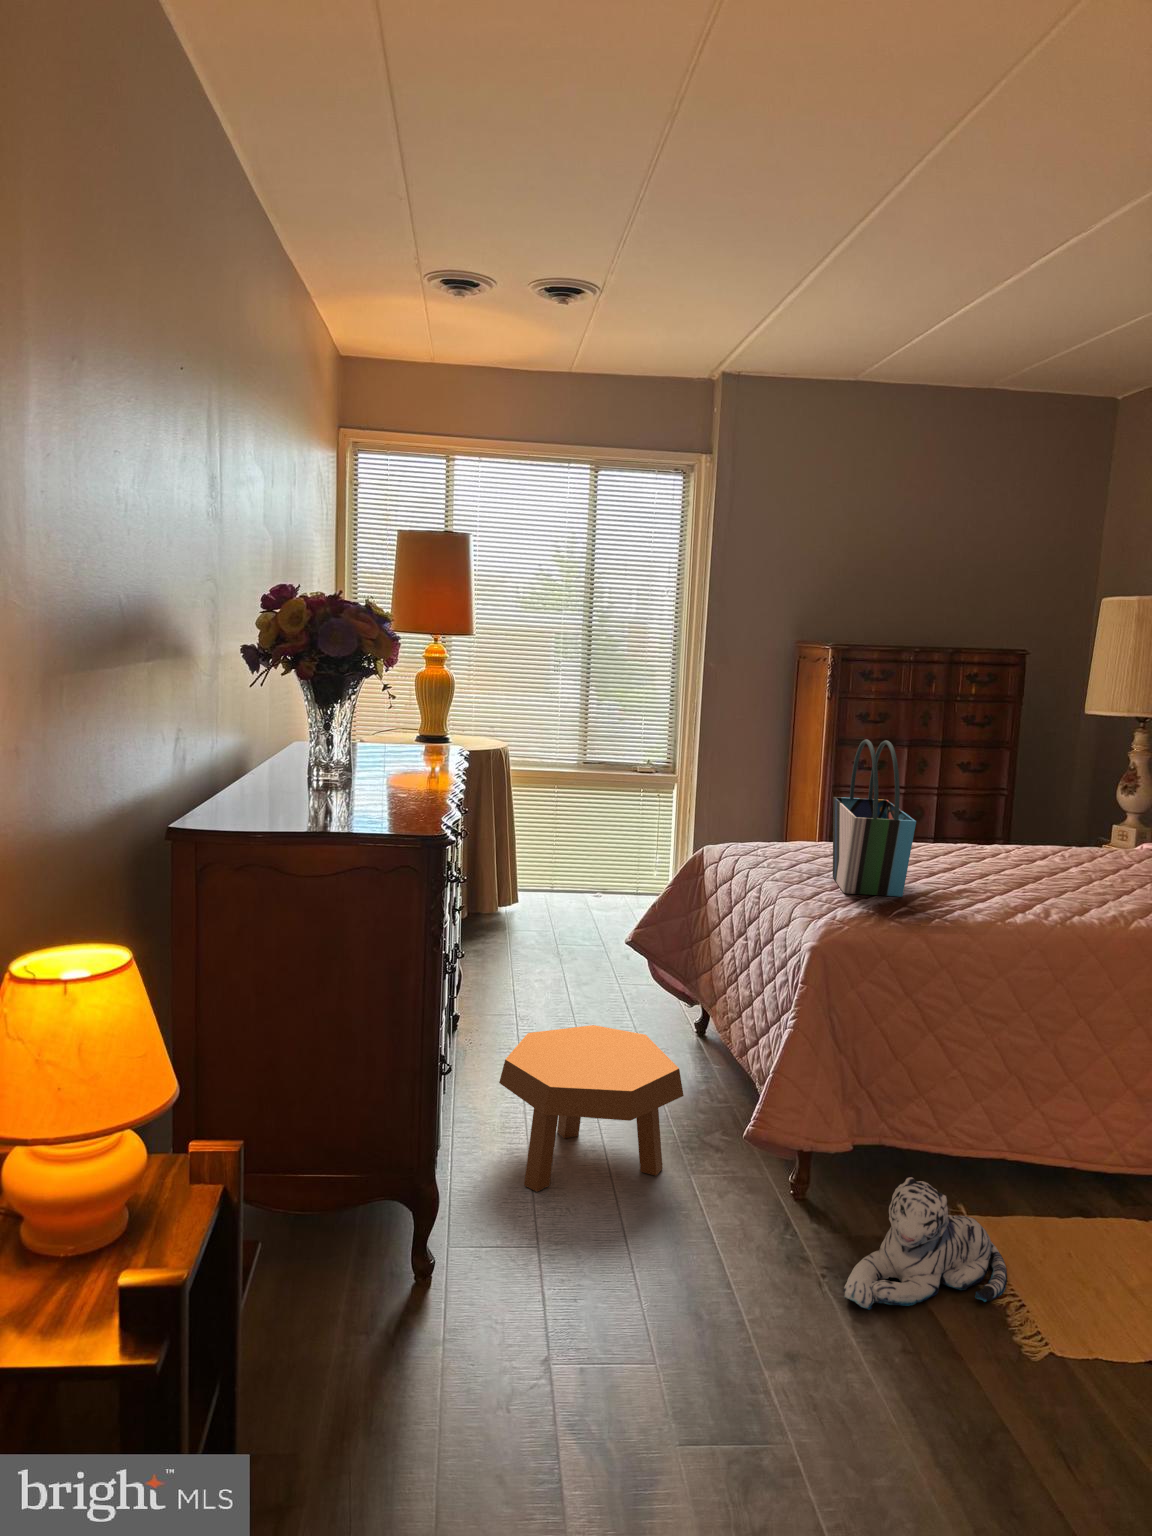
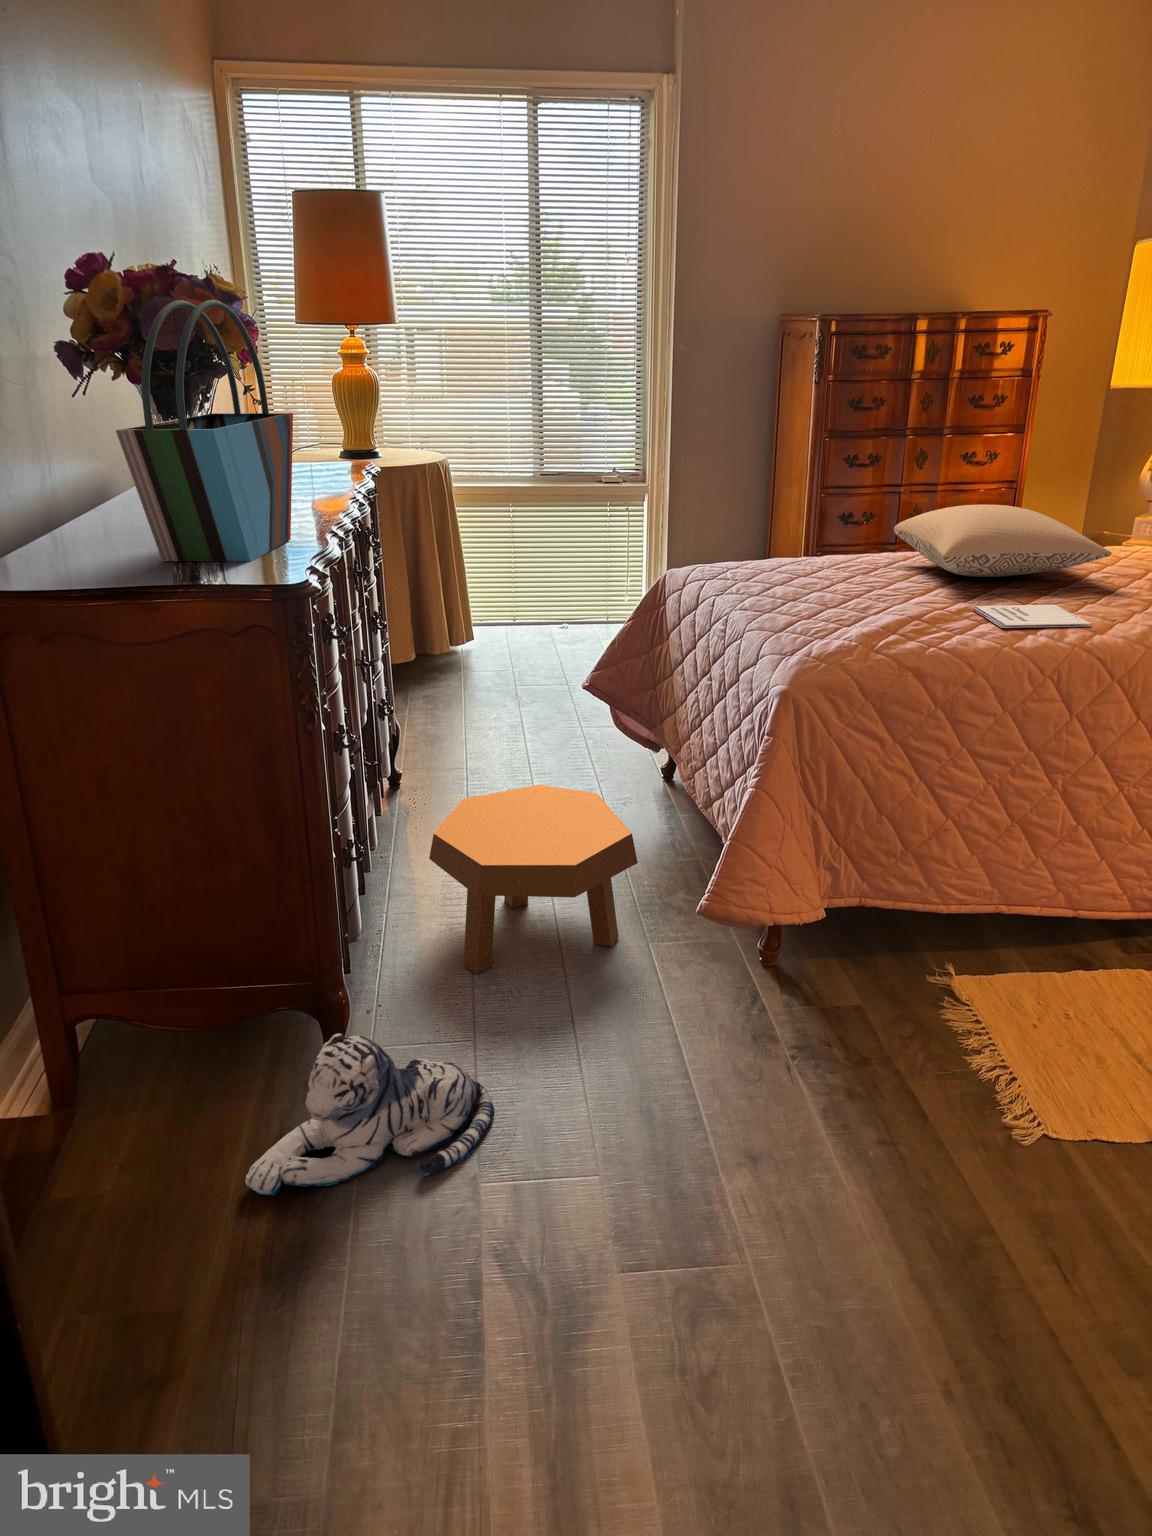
tote bag: present [833,739,916,897] -> present [116,300,293,562]
pillow: none [901,806,1087,865] -> present [894,504,1112,577]
notebook: none [969,887,1070,909] -> present [972,605,1091,628]
plush toy: present [844,1177,1007,1310] -> present [245,1033,494,1195]

